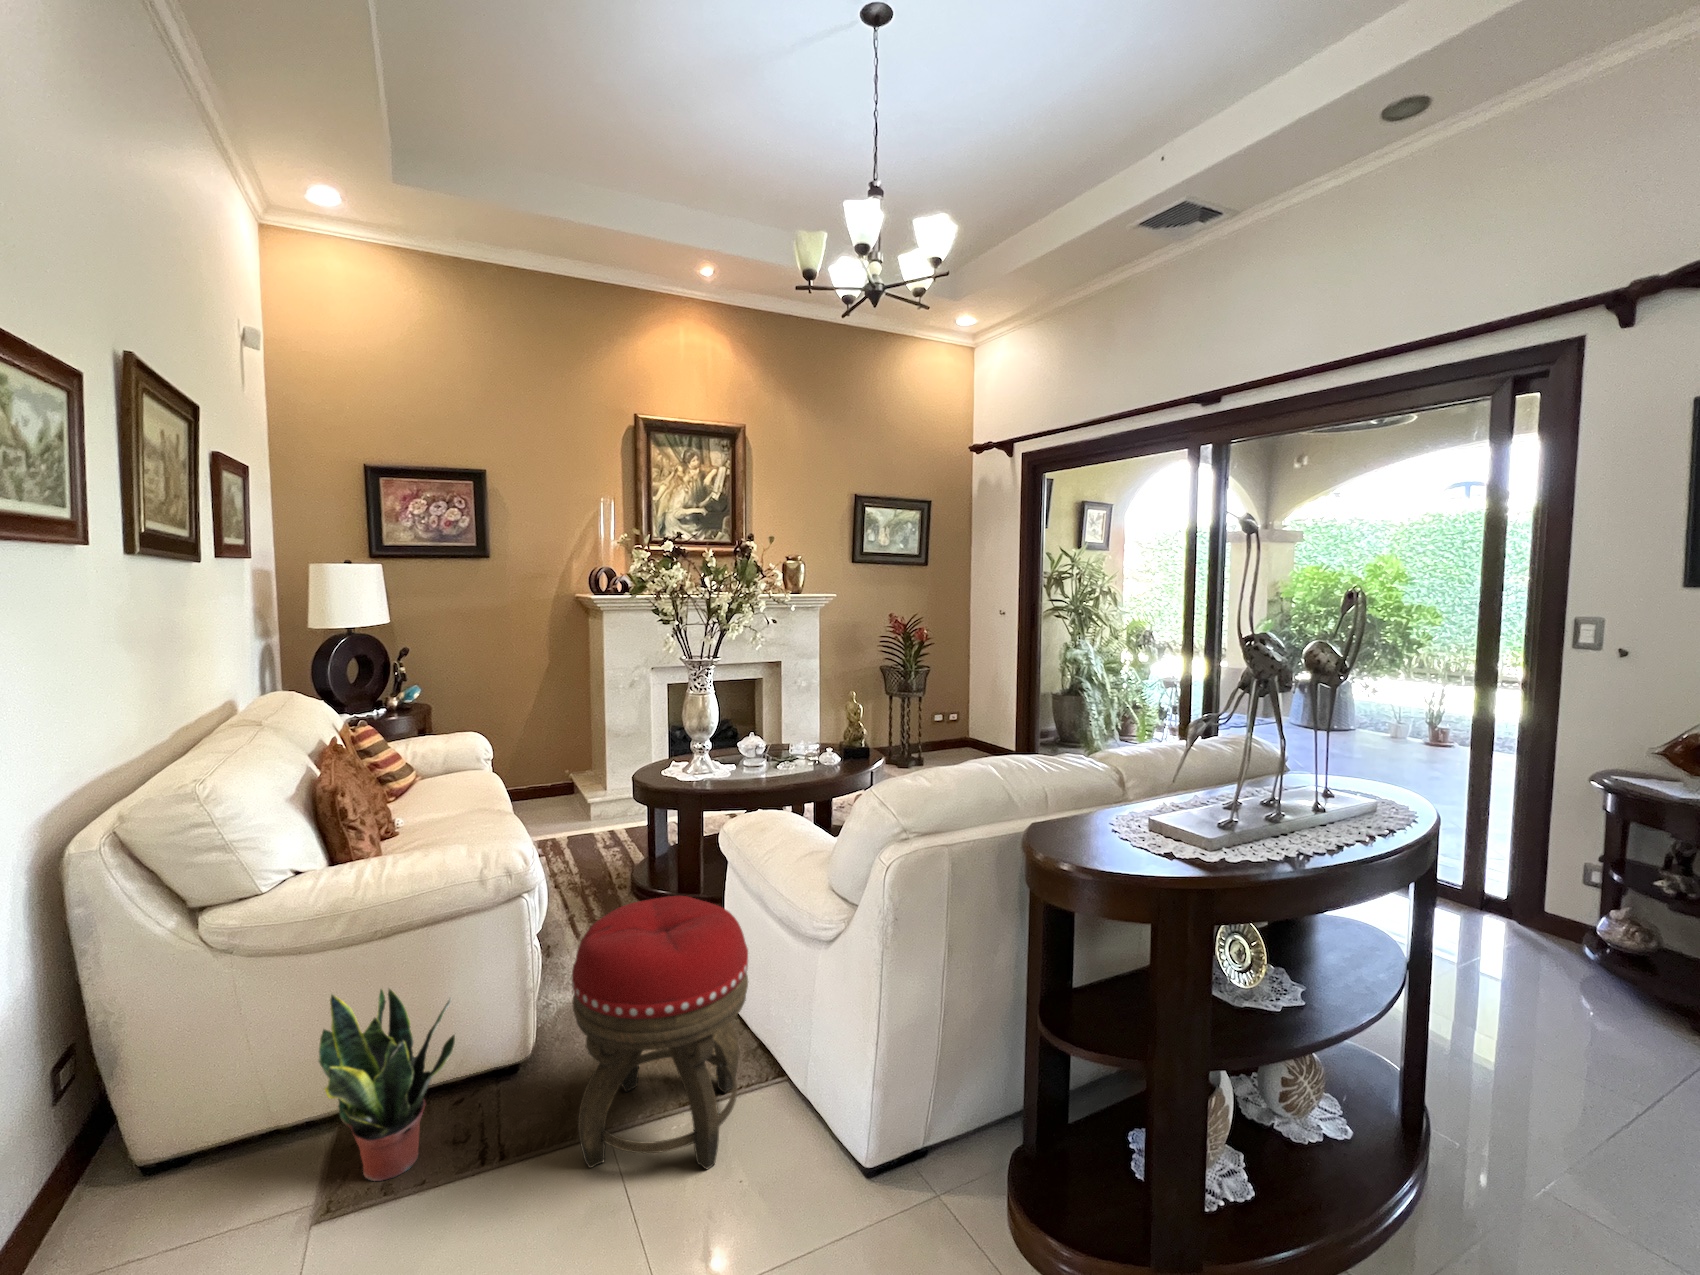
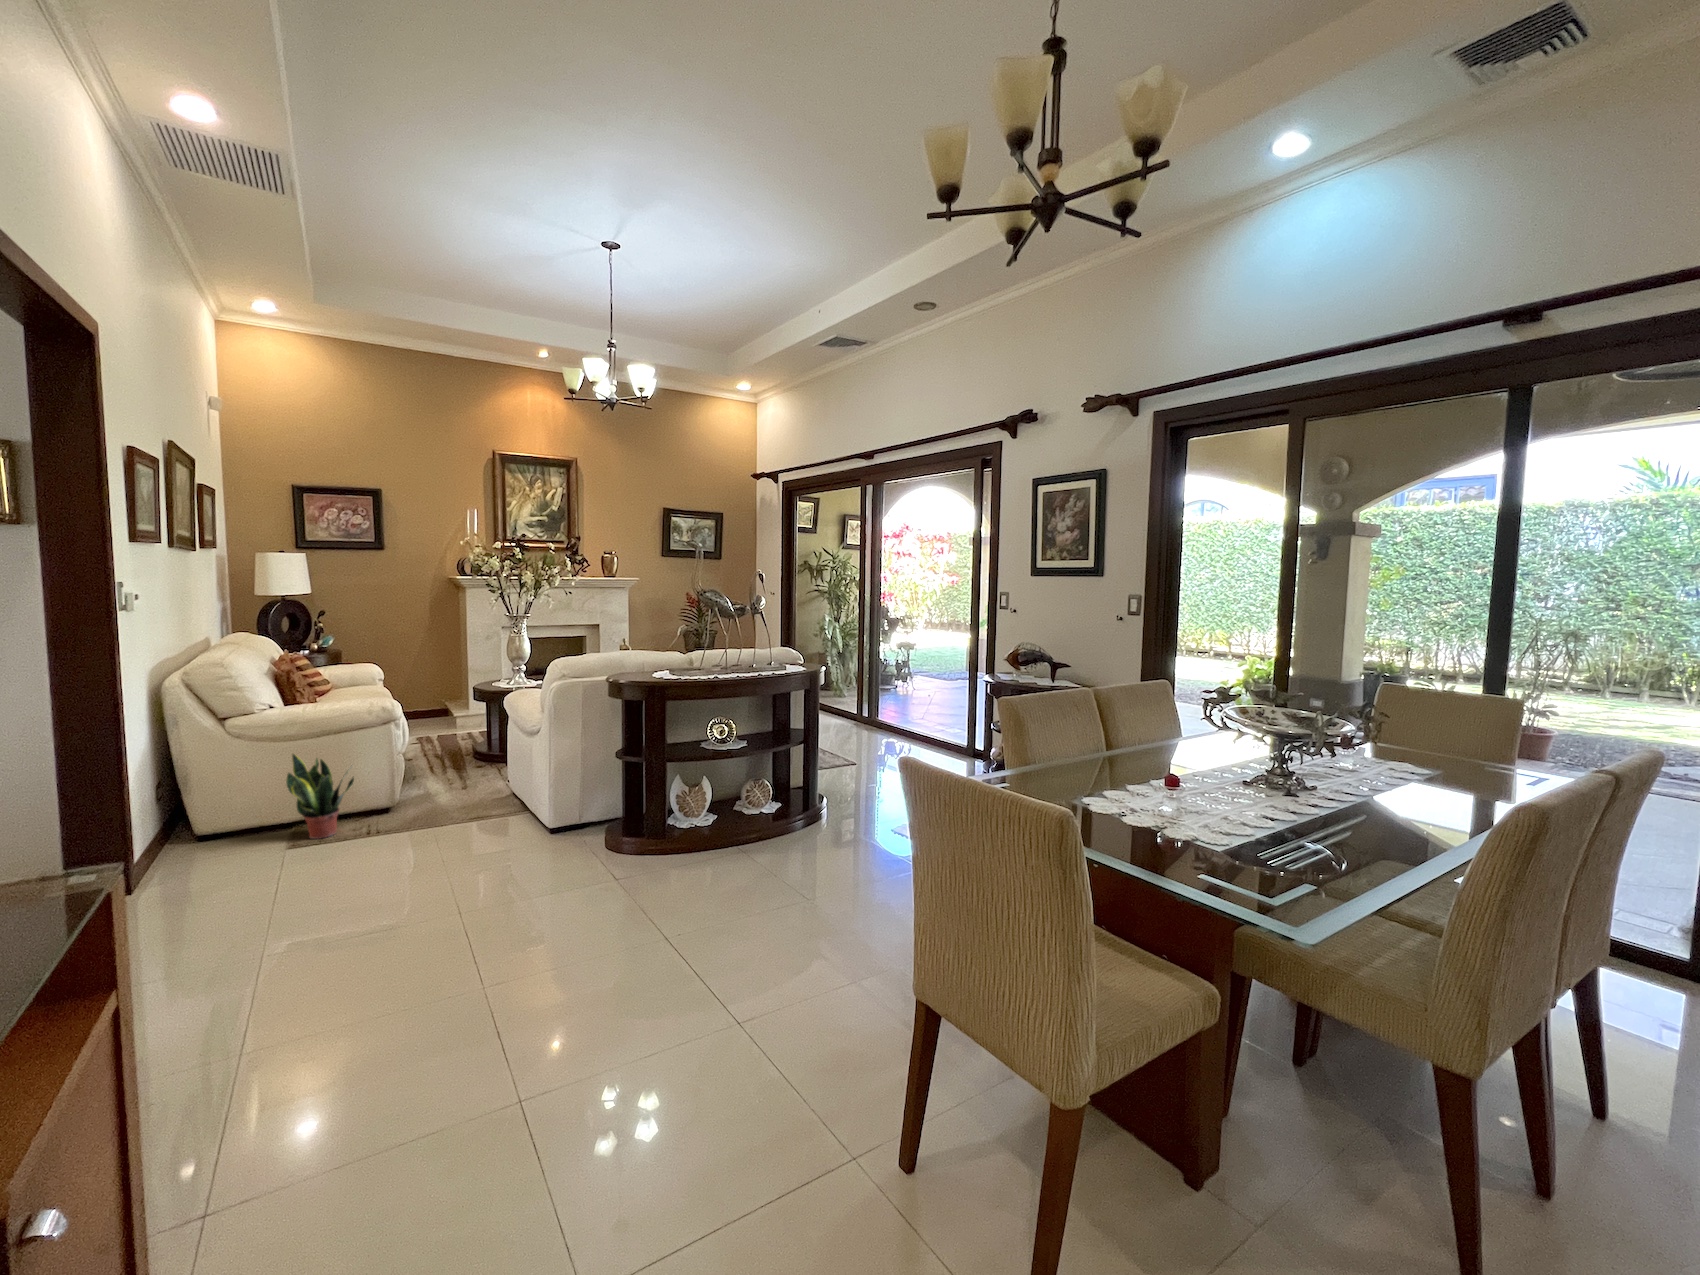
footstool: present [572,896,748,1169] -> none [412,720,503,833]

